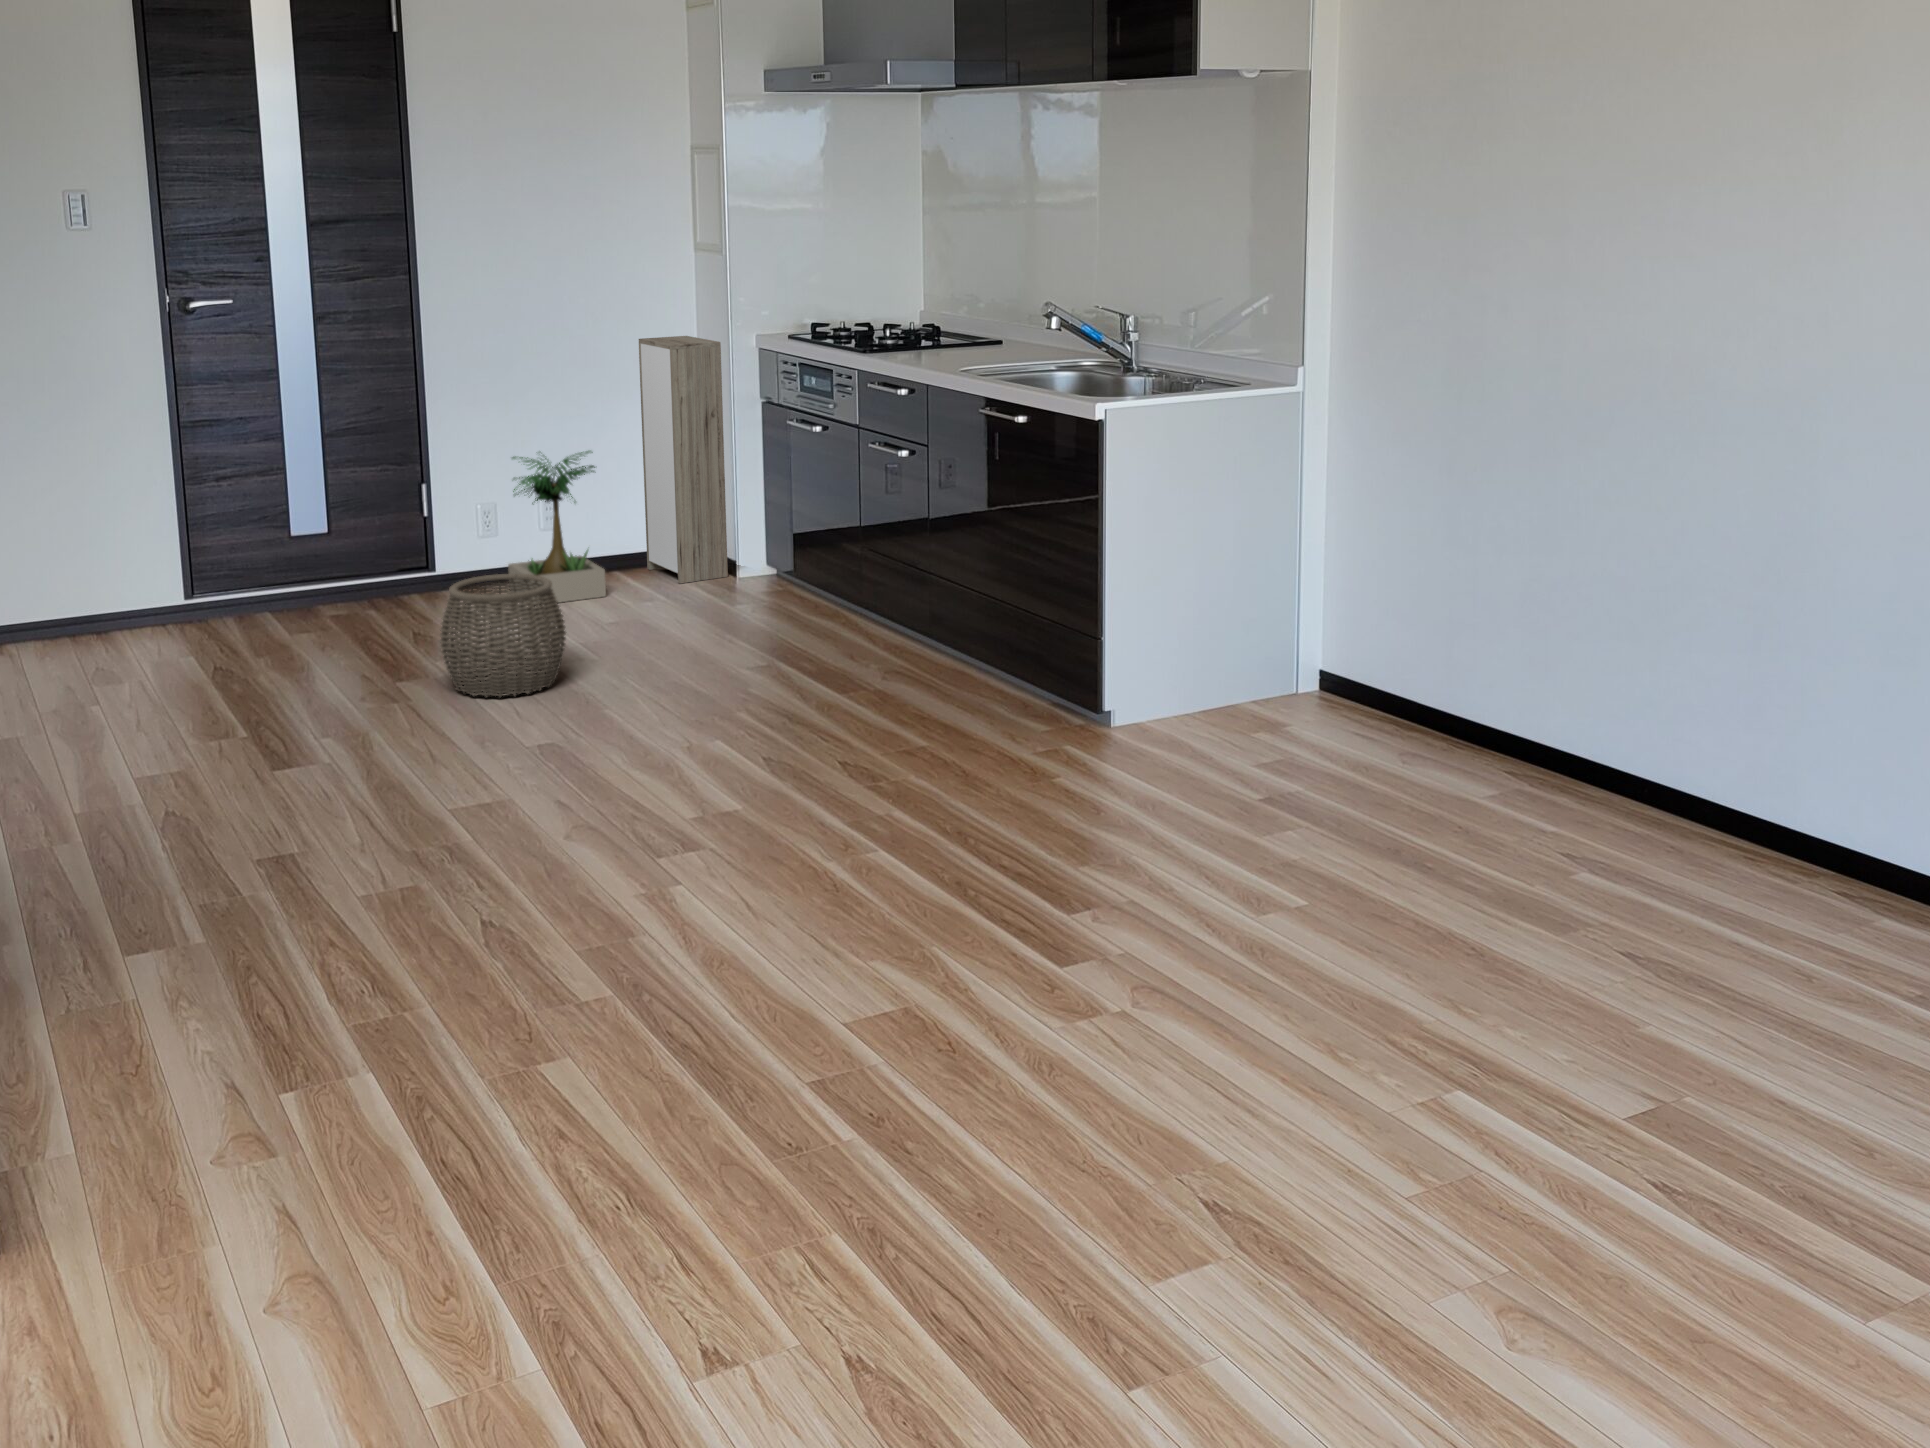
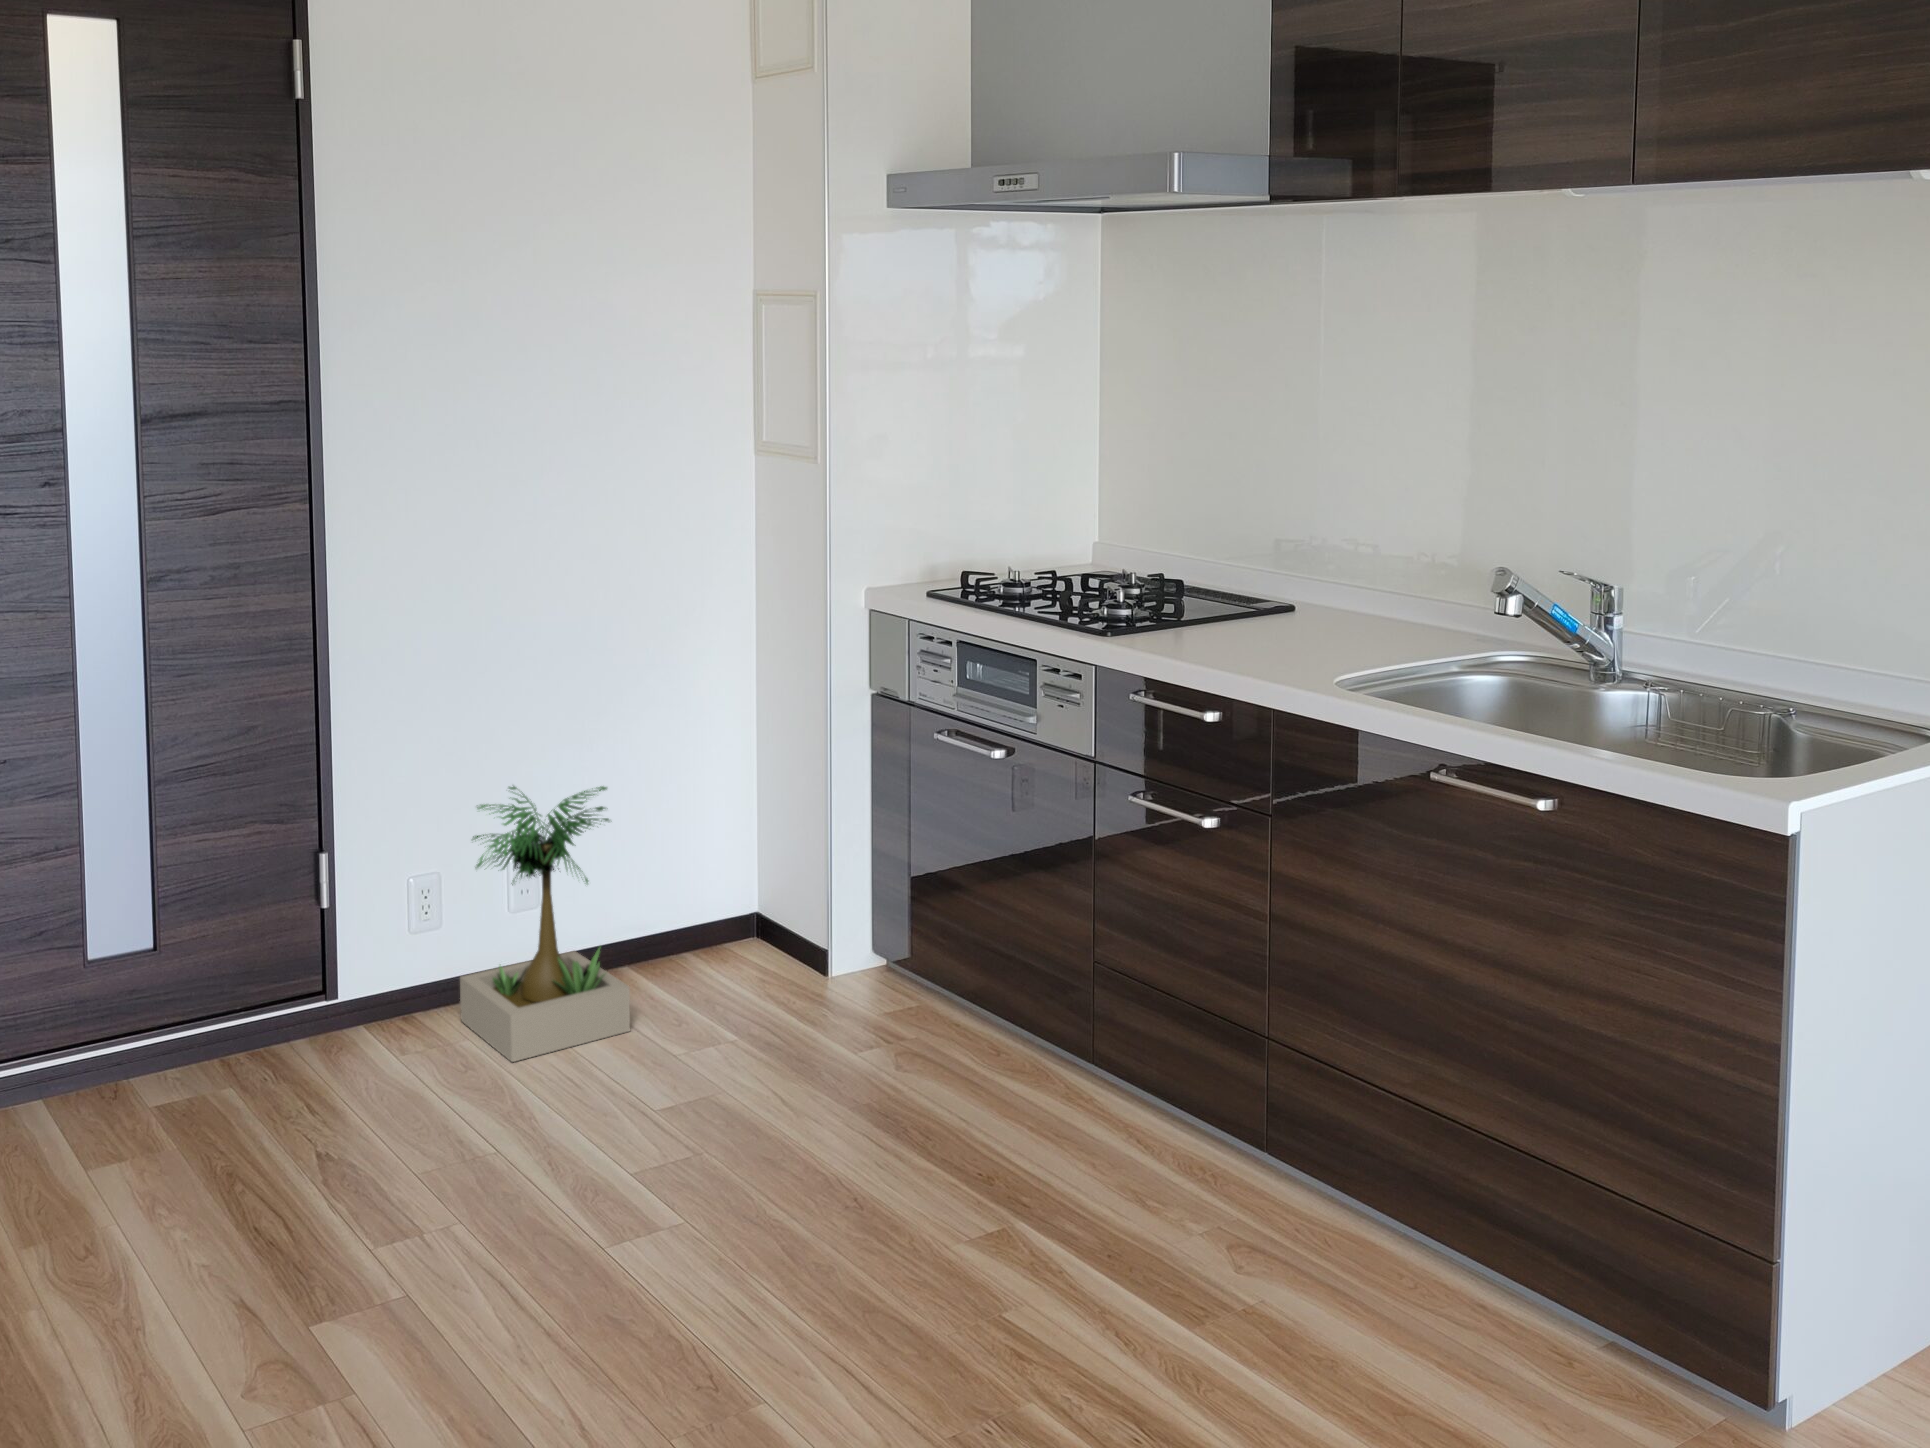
storage cabinet: present [639,336,728,583] -> none [665,586,808,993]
woven basket: present [440,574,566,697] -> none [416,1087,660,1367]

